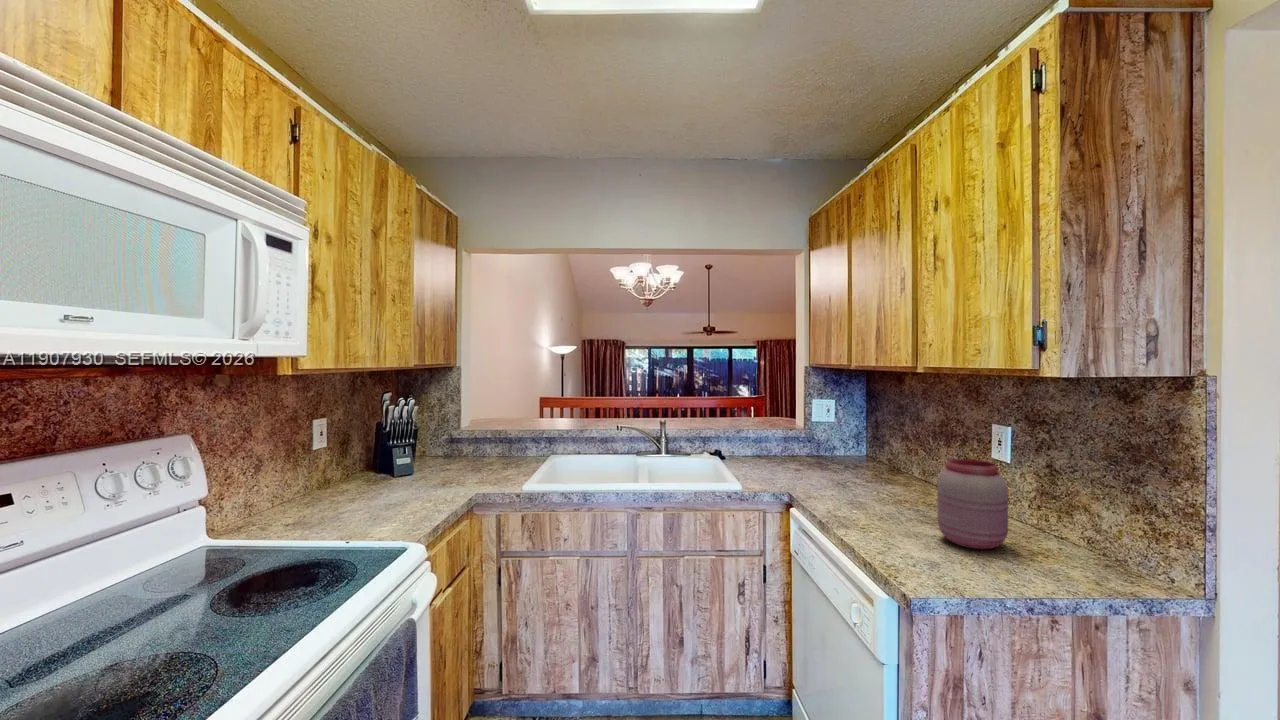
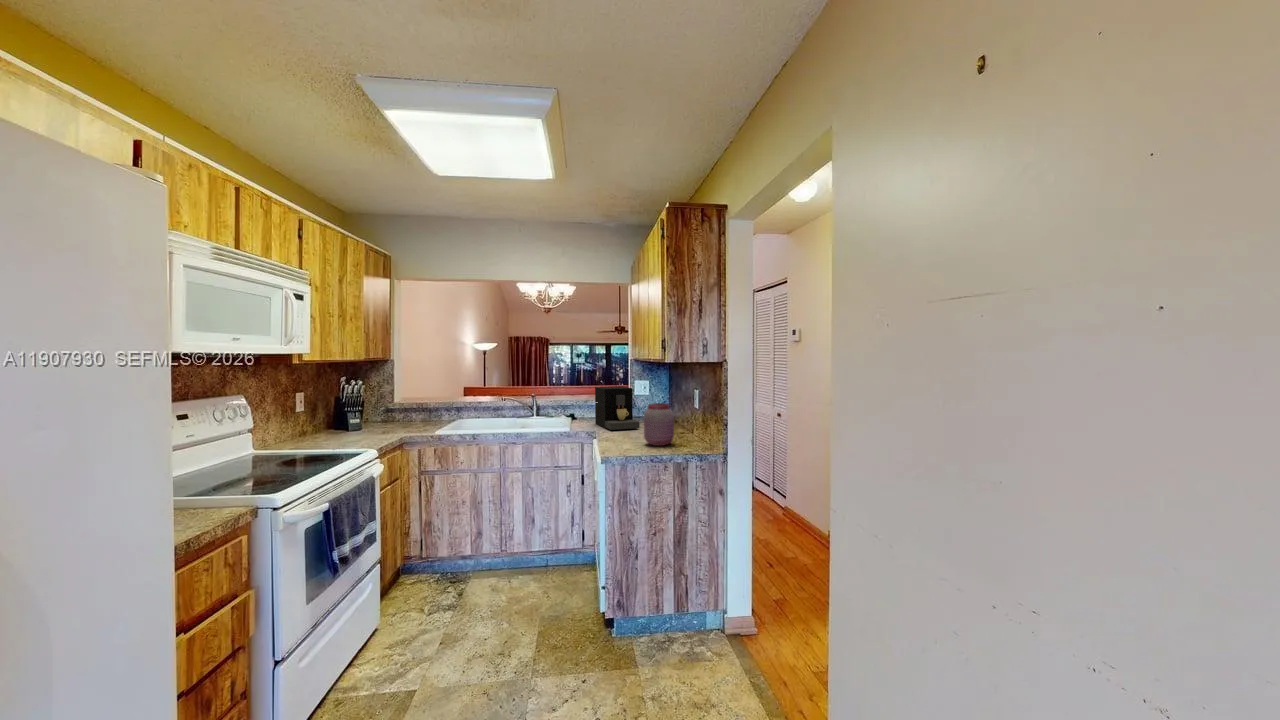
coffee maker: none [769,412,865,492] -> present [595,386,640,430]

